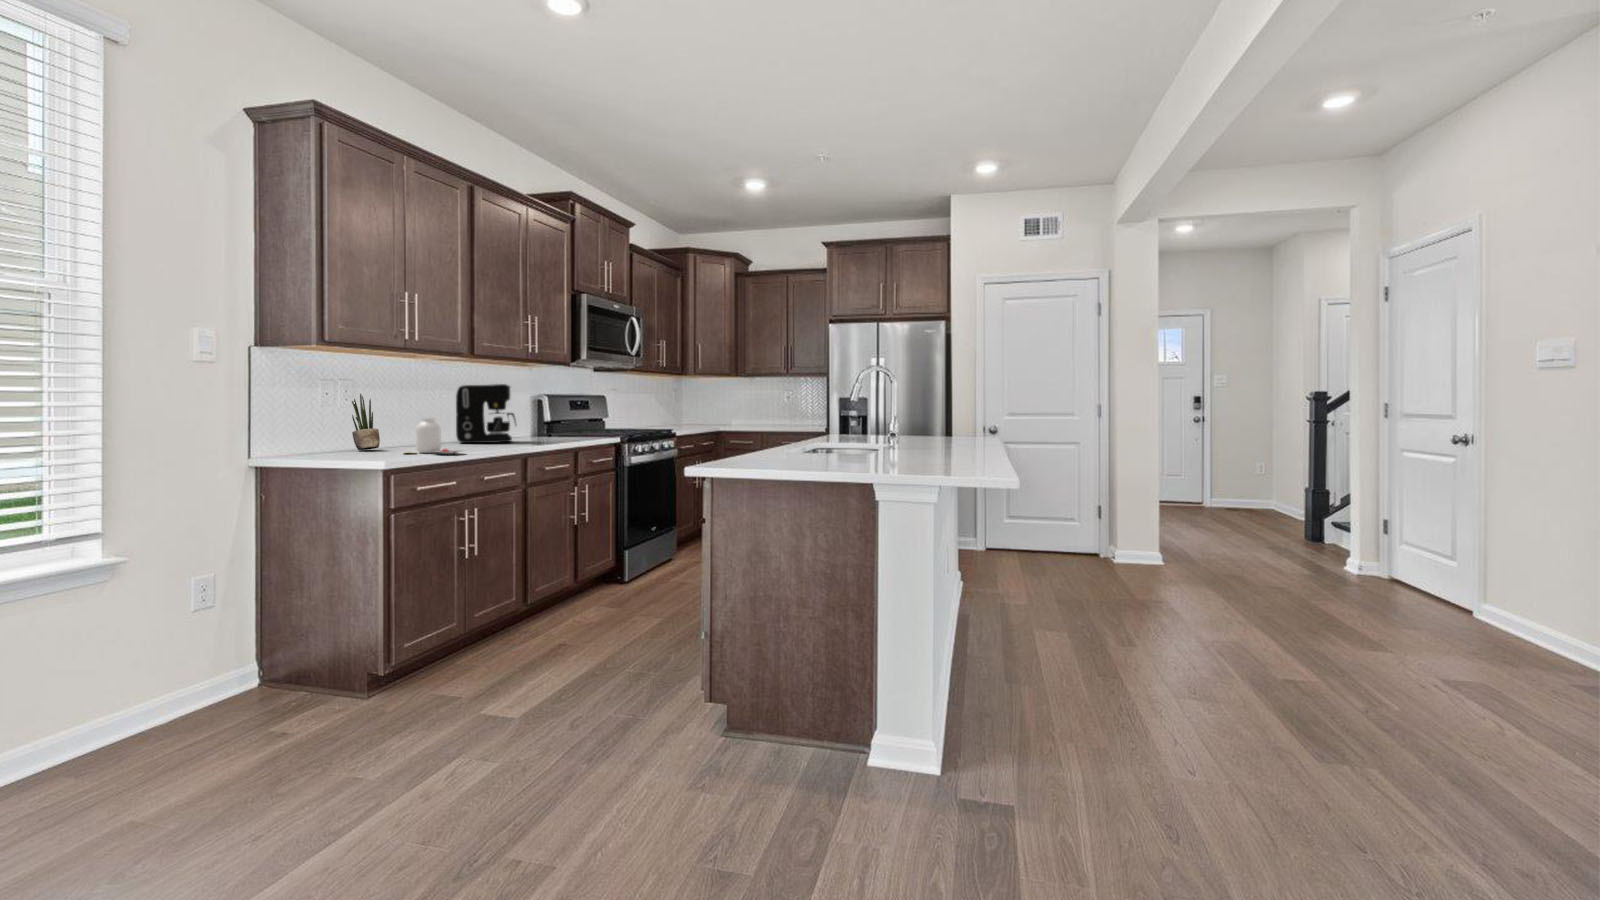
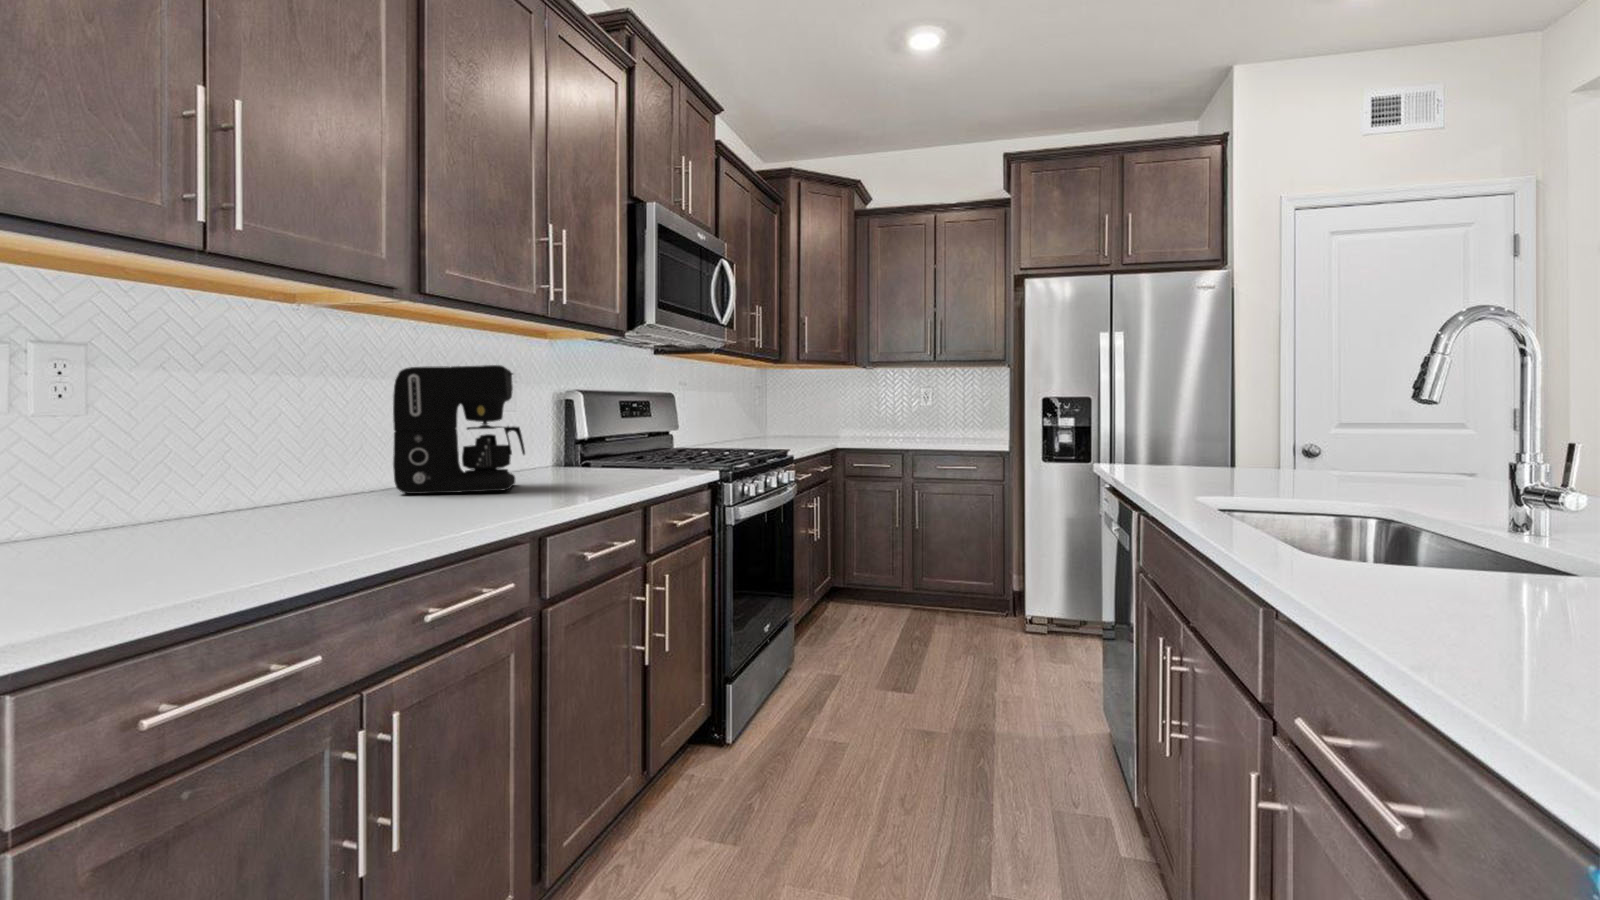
potted plant: present [352,394,380,450] -> none [91,380,175,529]
jar: present [416,418,462,454] -> none [211,446,387,547]

